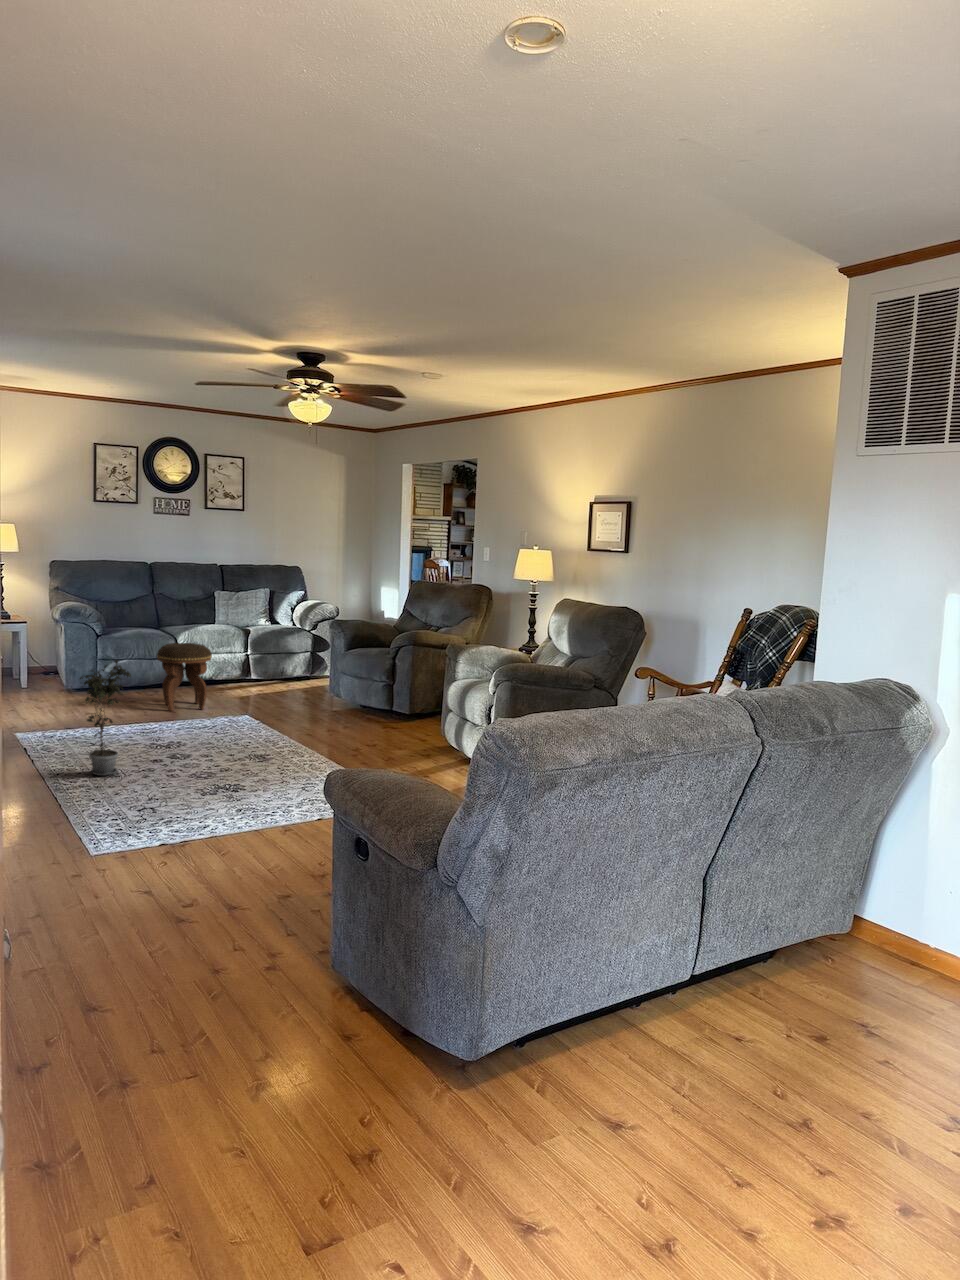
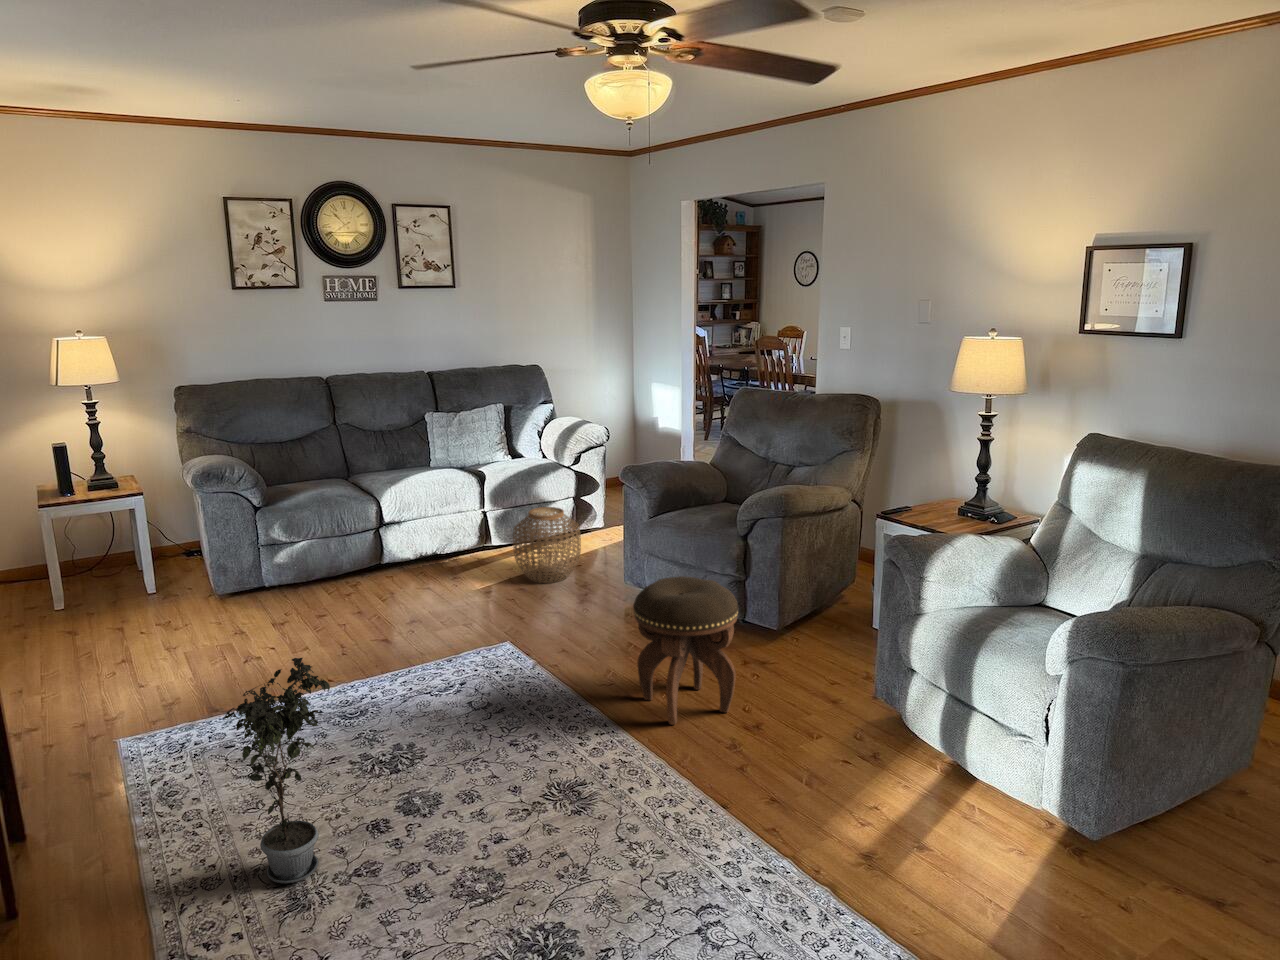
footstool: present [157,643,212,711] -> present [633,576,738,725]
woven basket: none [261,648,306,696] -> present [513,507,581,583]

